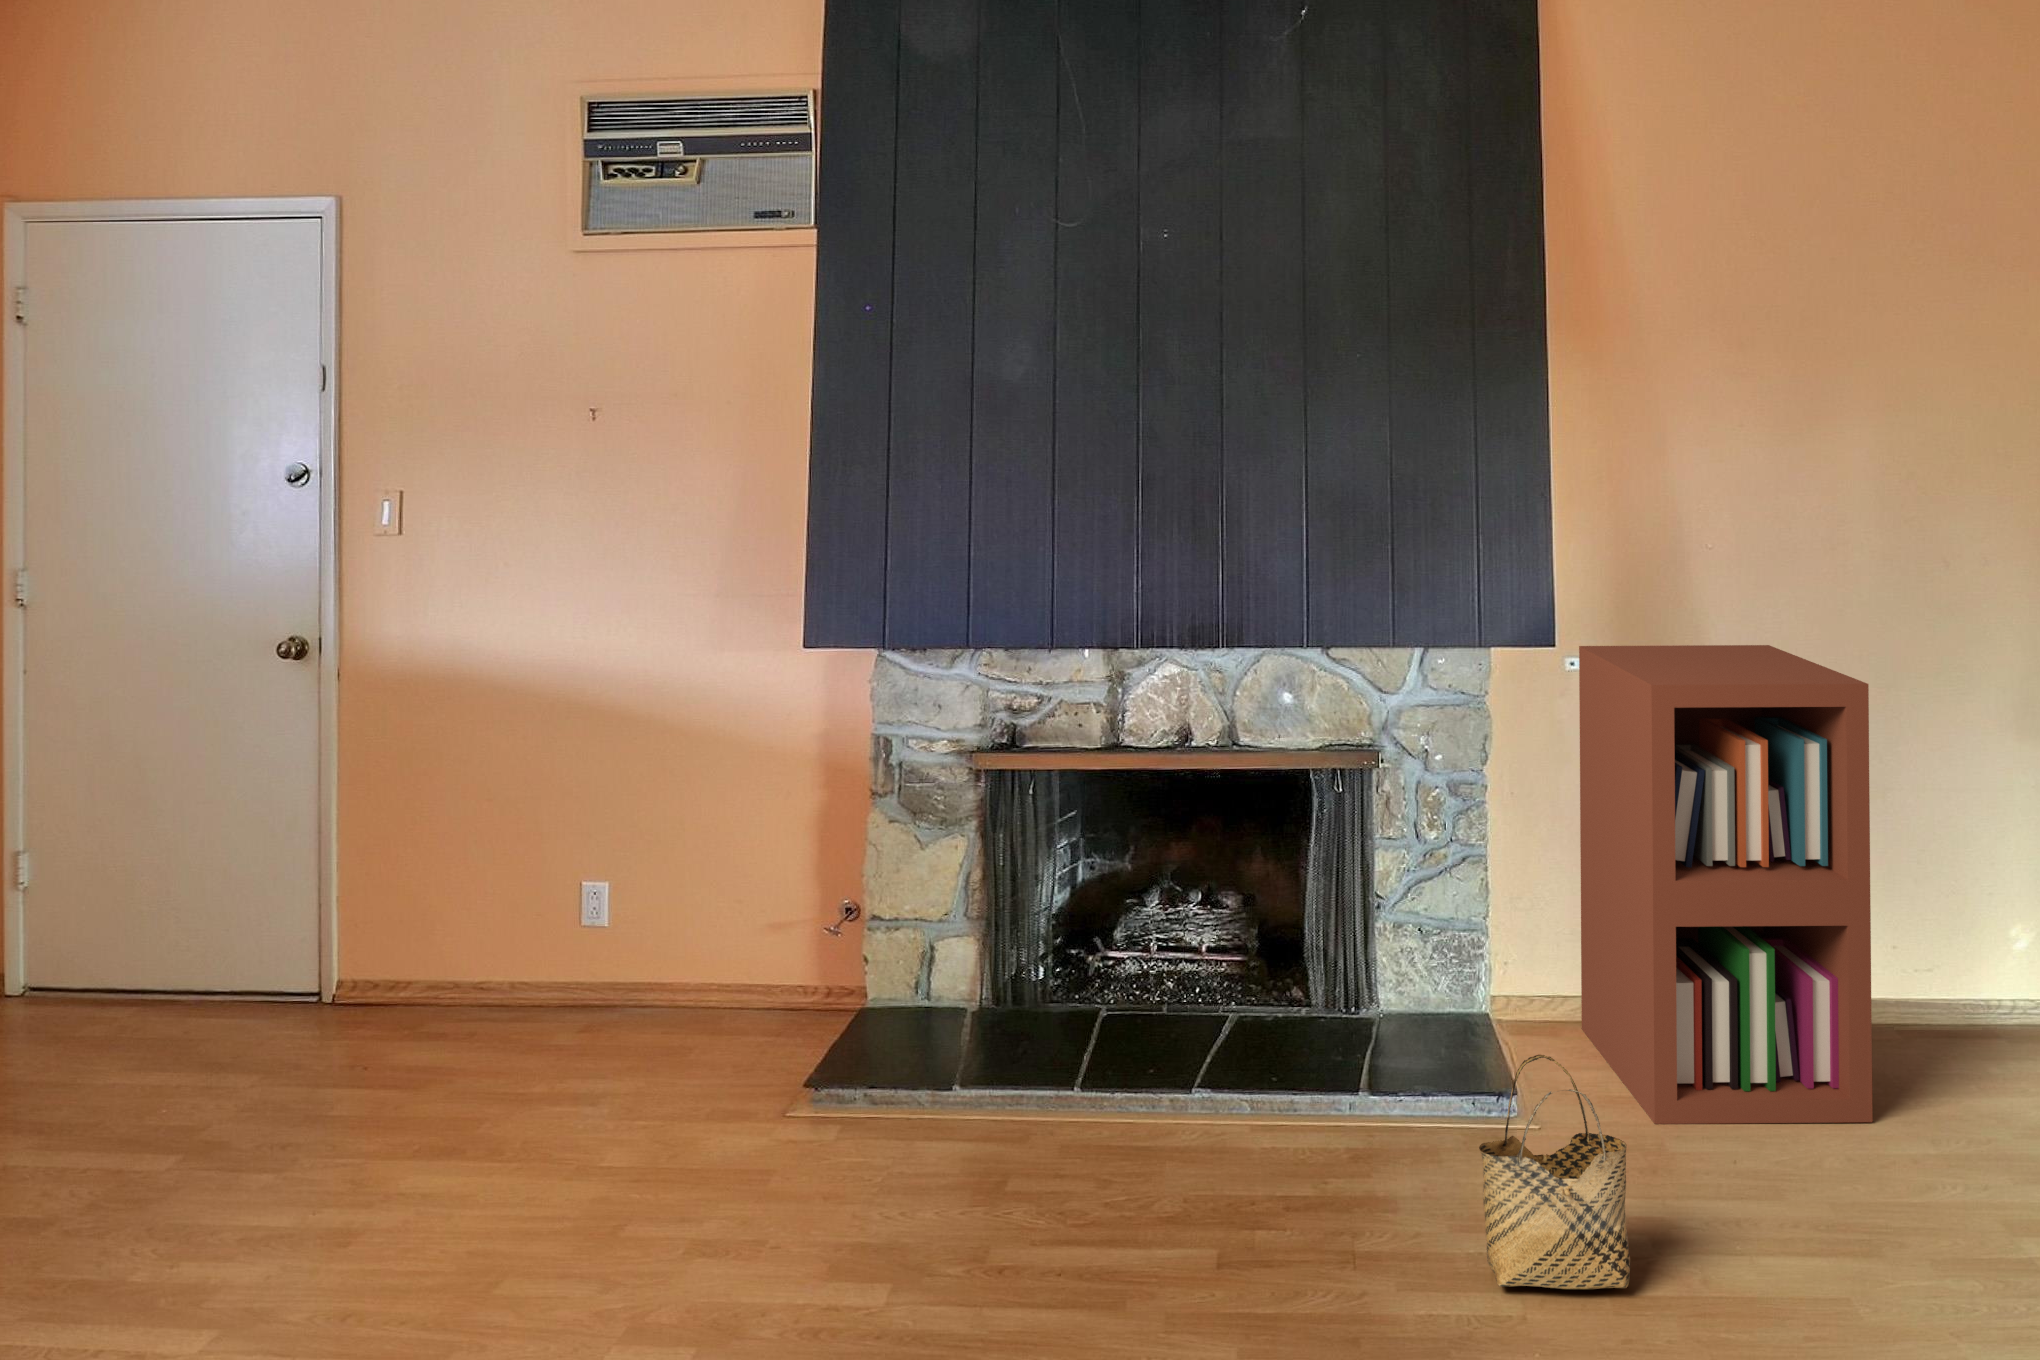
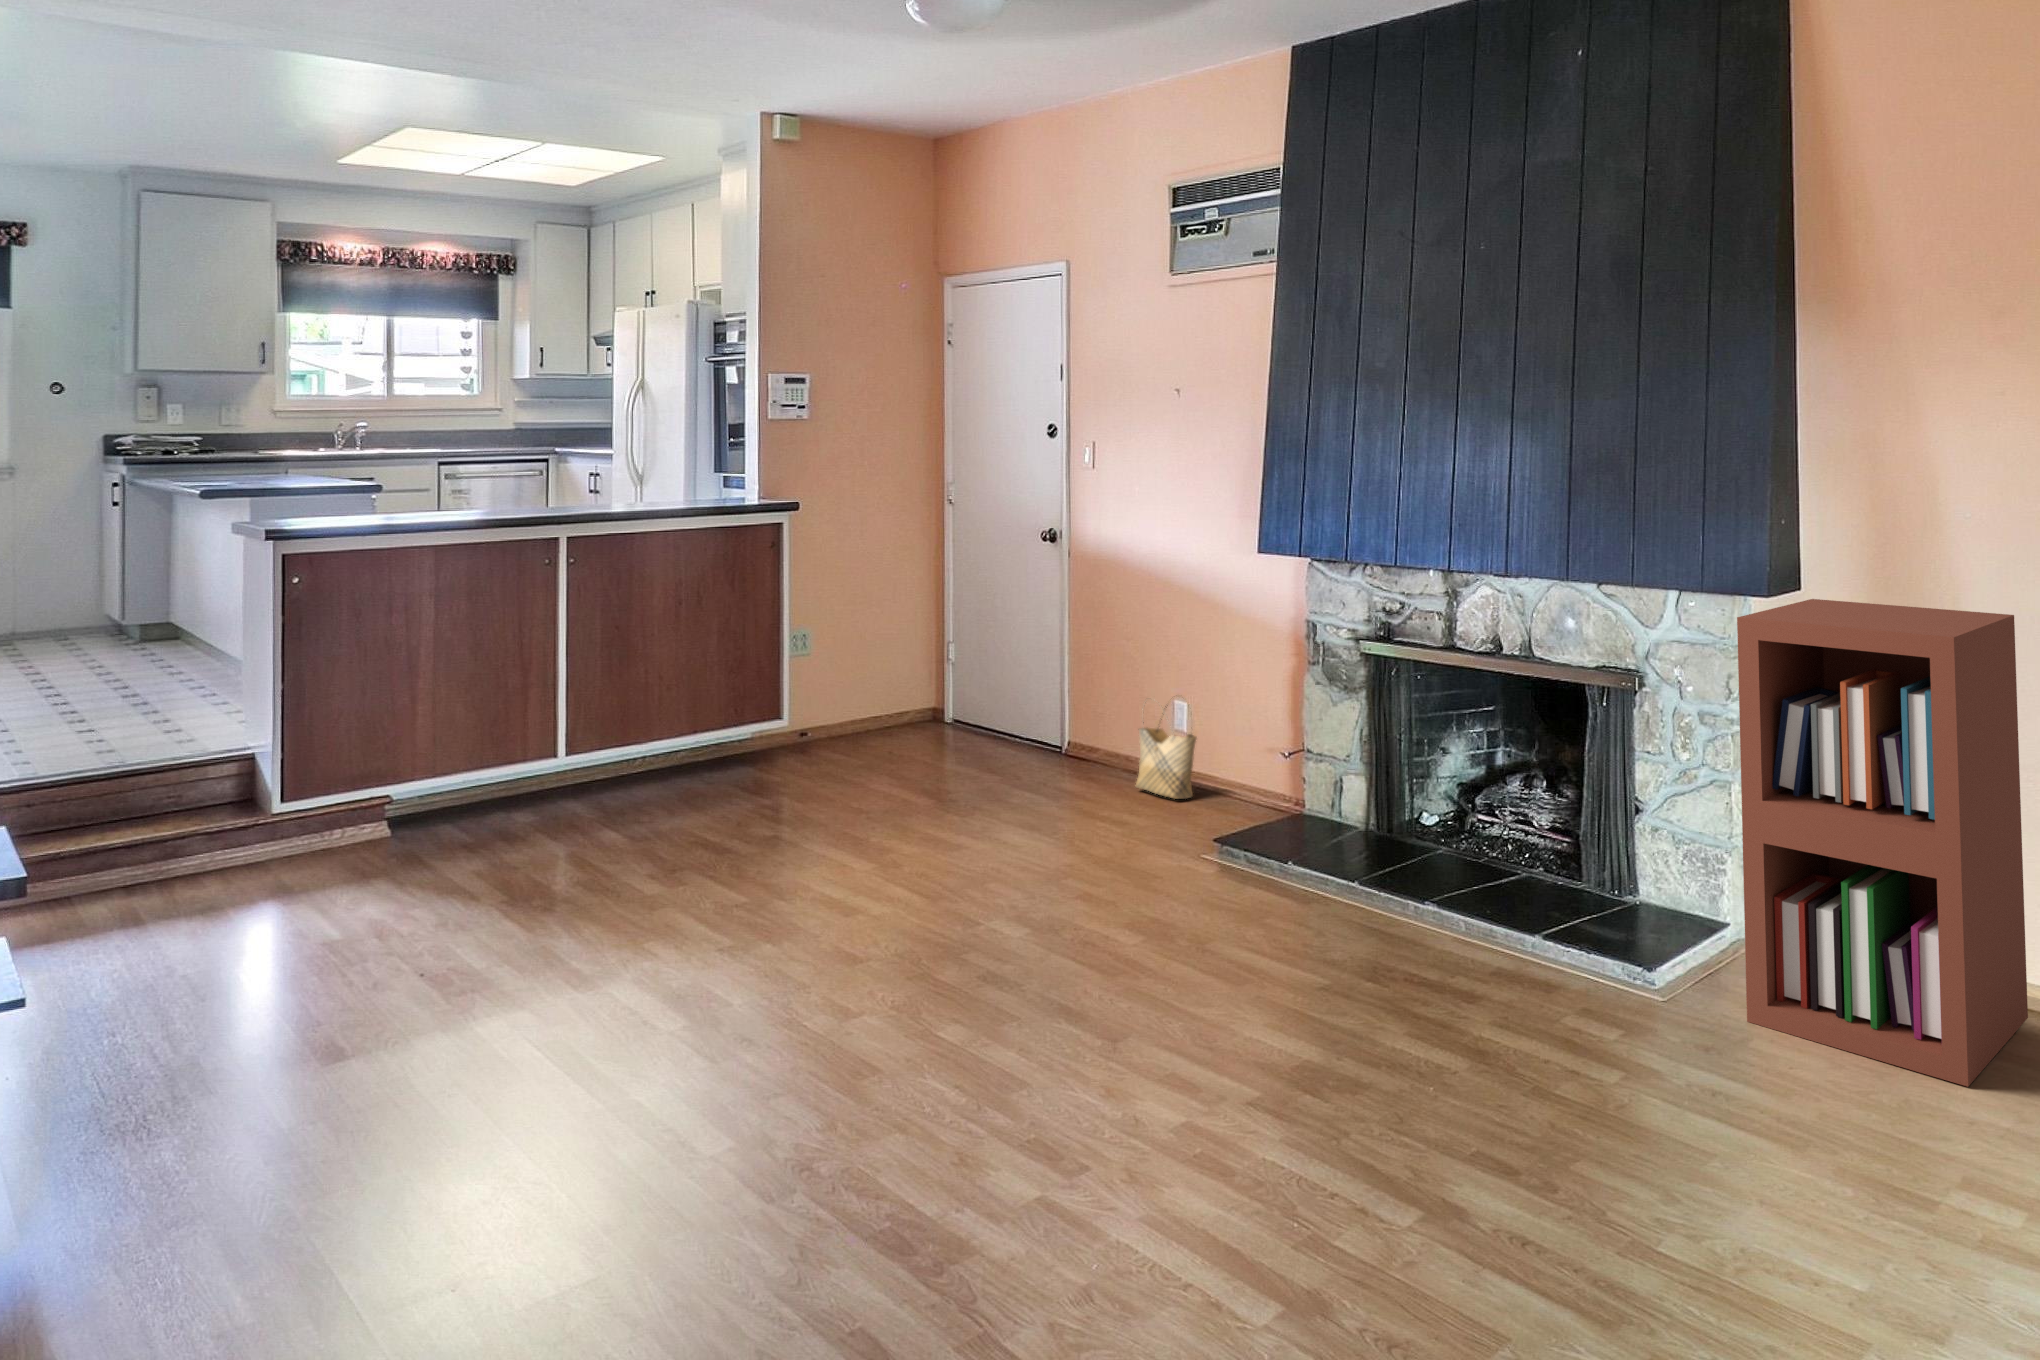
woven basket: present [1479,1055,1630,1289] -> present [1136,699,1196,799]

